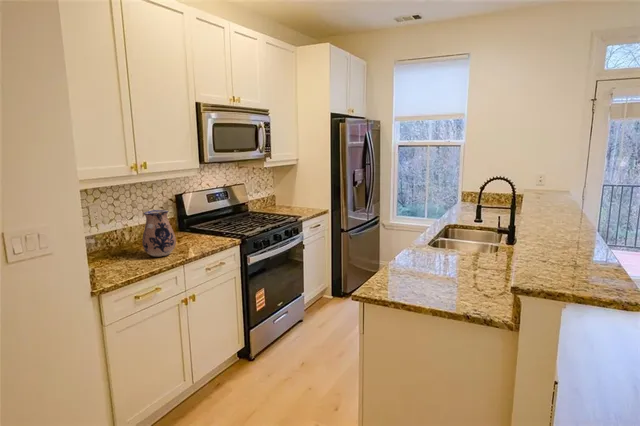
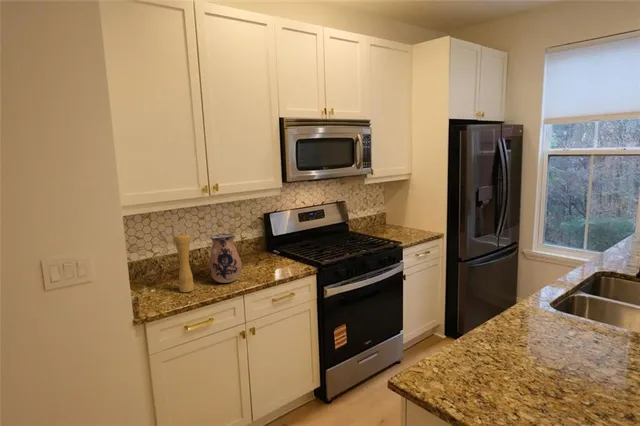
pepper mill: none [112,209,133,267] -> present [174,233,194,292]

